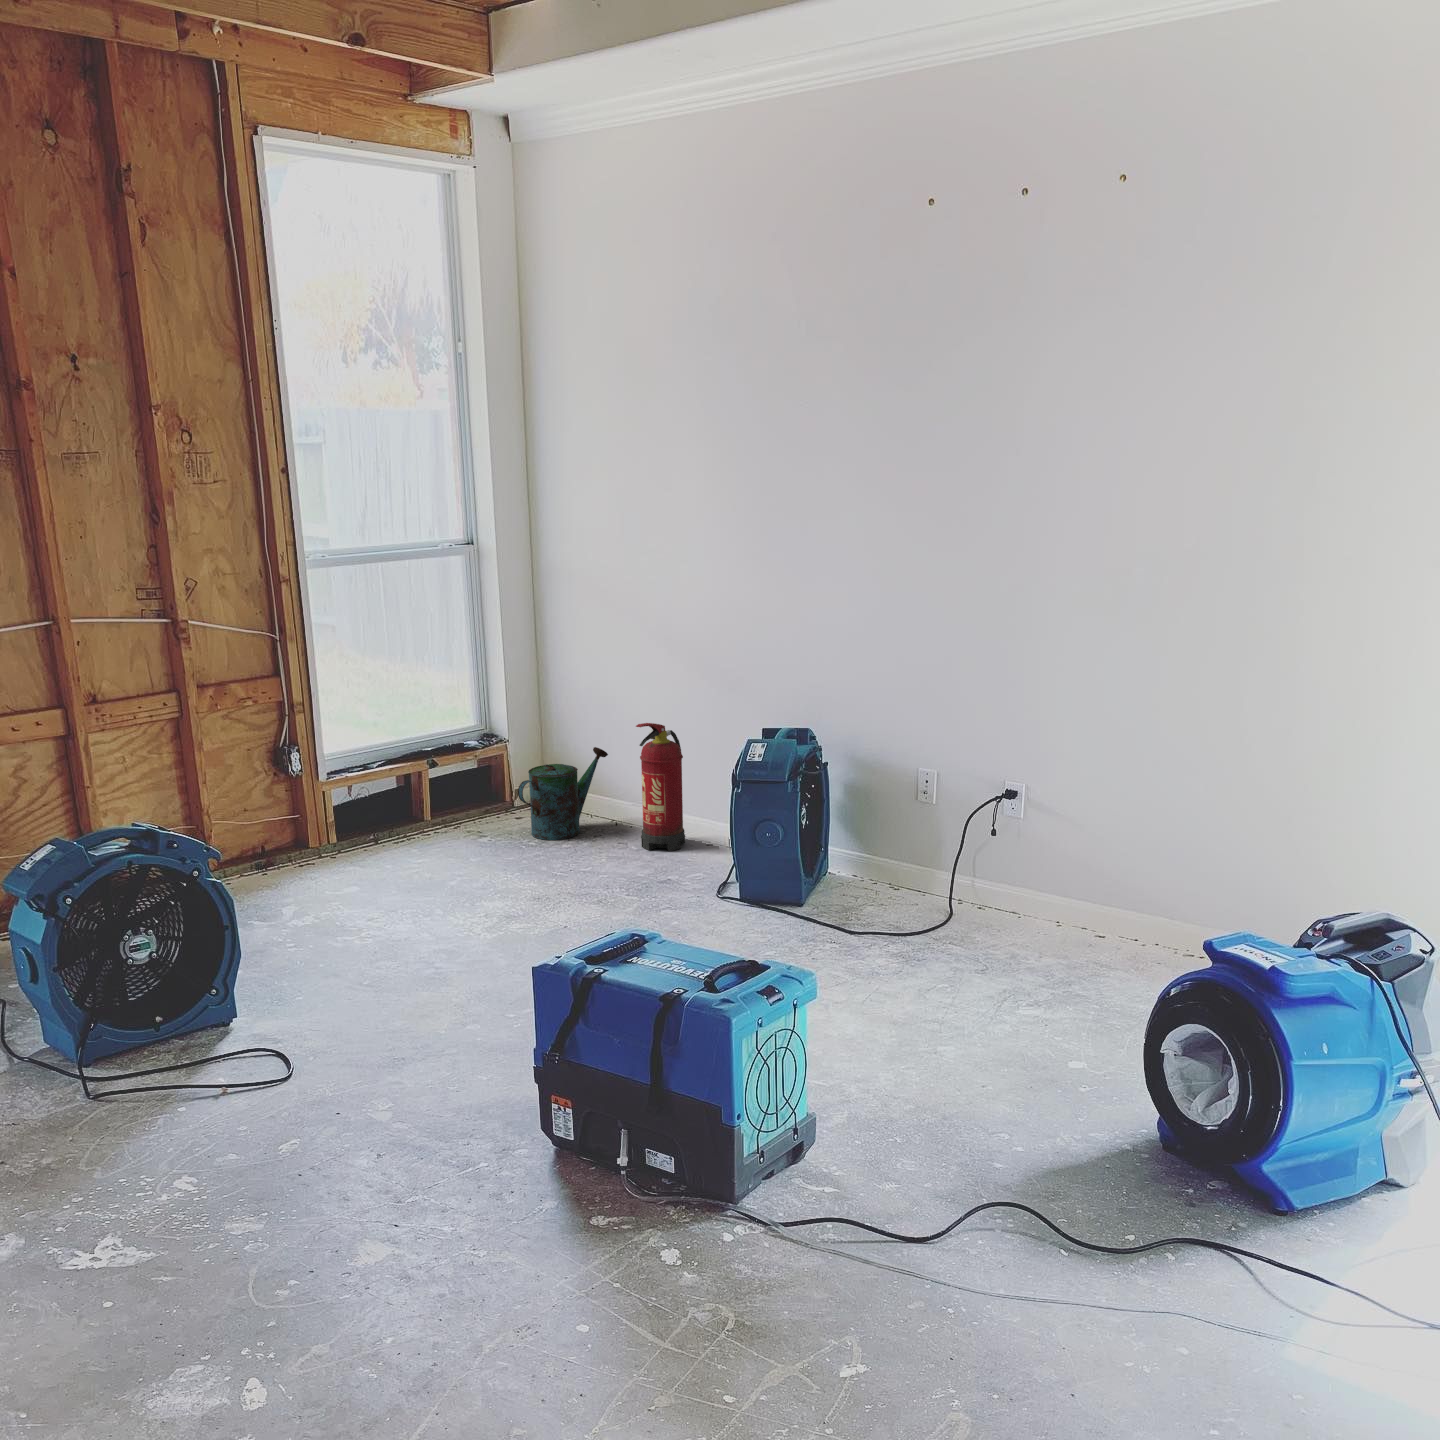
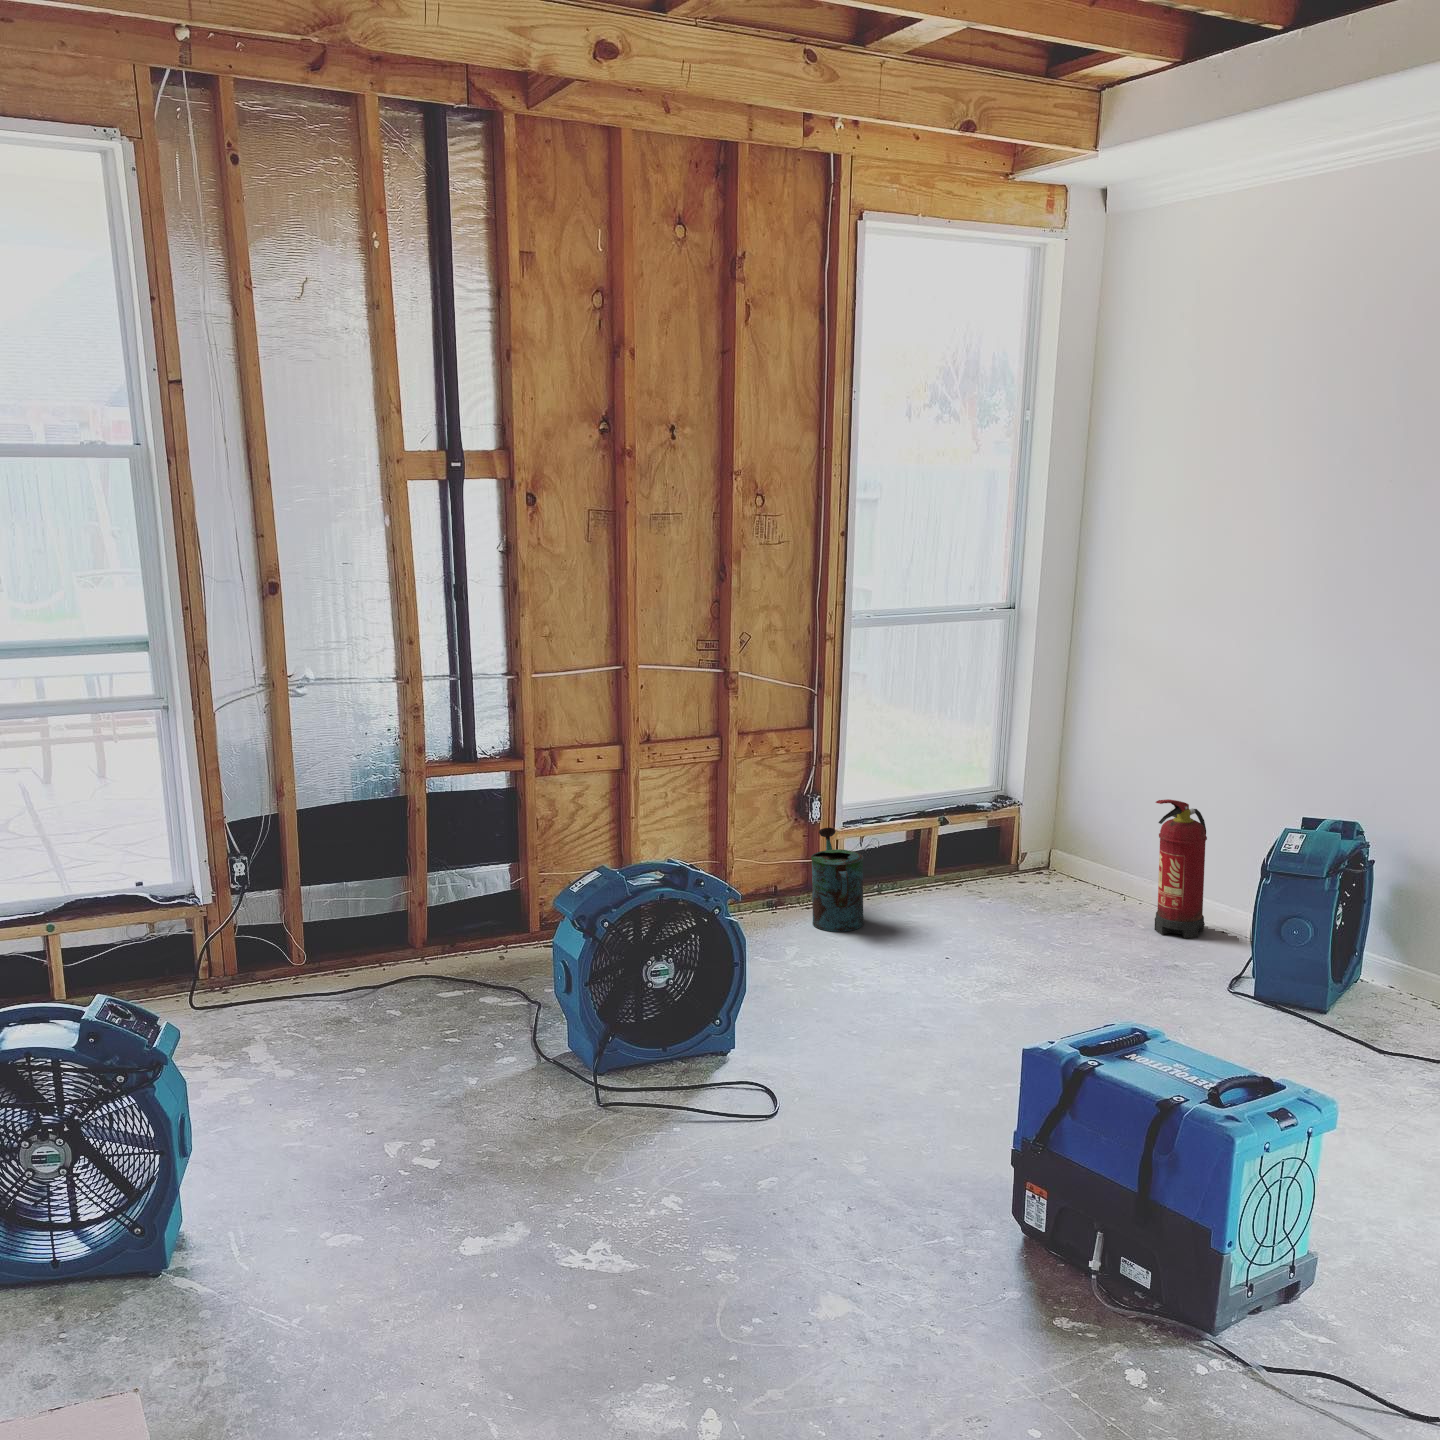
watering can: present [518,747,608,840] -> present [811,828,864,932]

